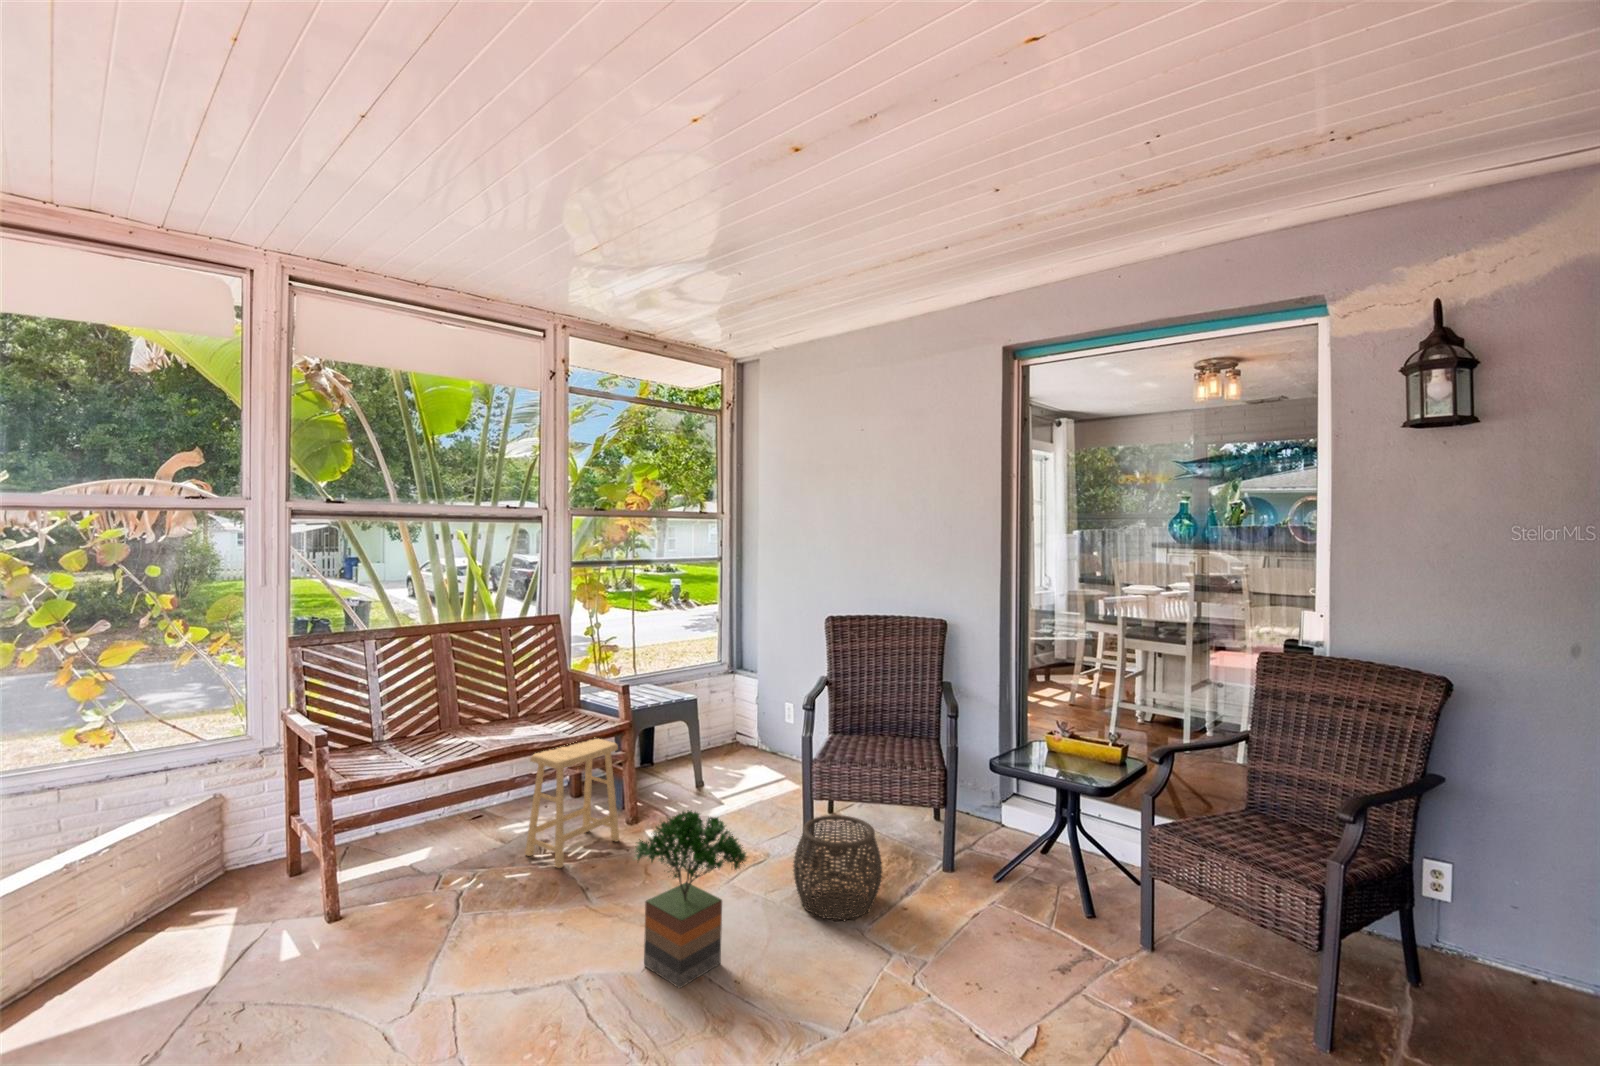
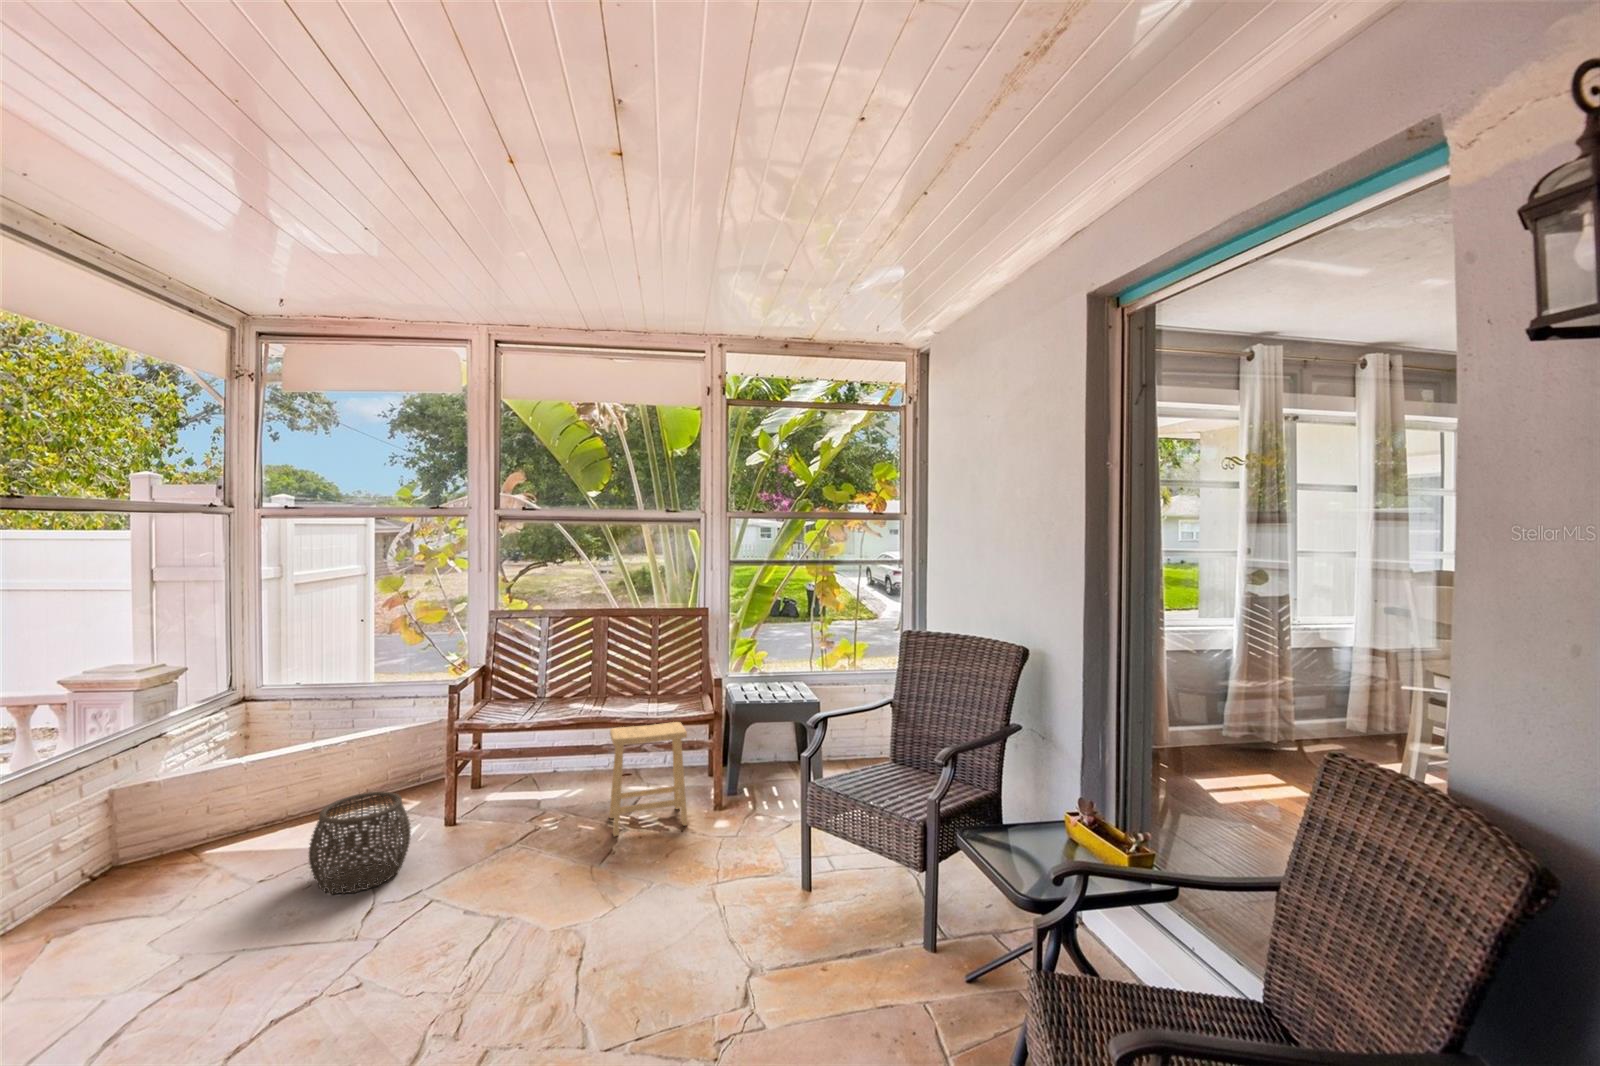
potted tree: present [634,811,747,988] -> none [509,808,618,991]
woven basket: present [793,815,882,921] -> present [309,792,411,894]

